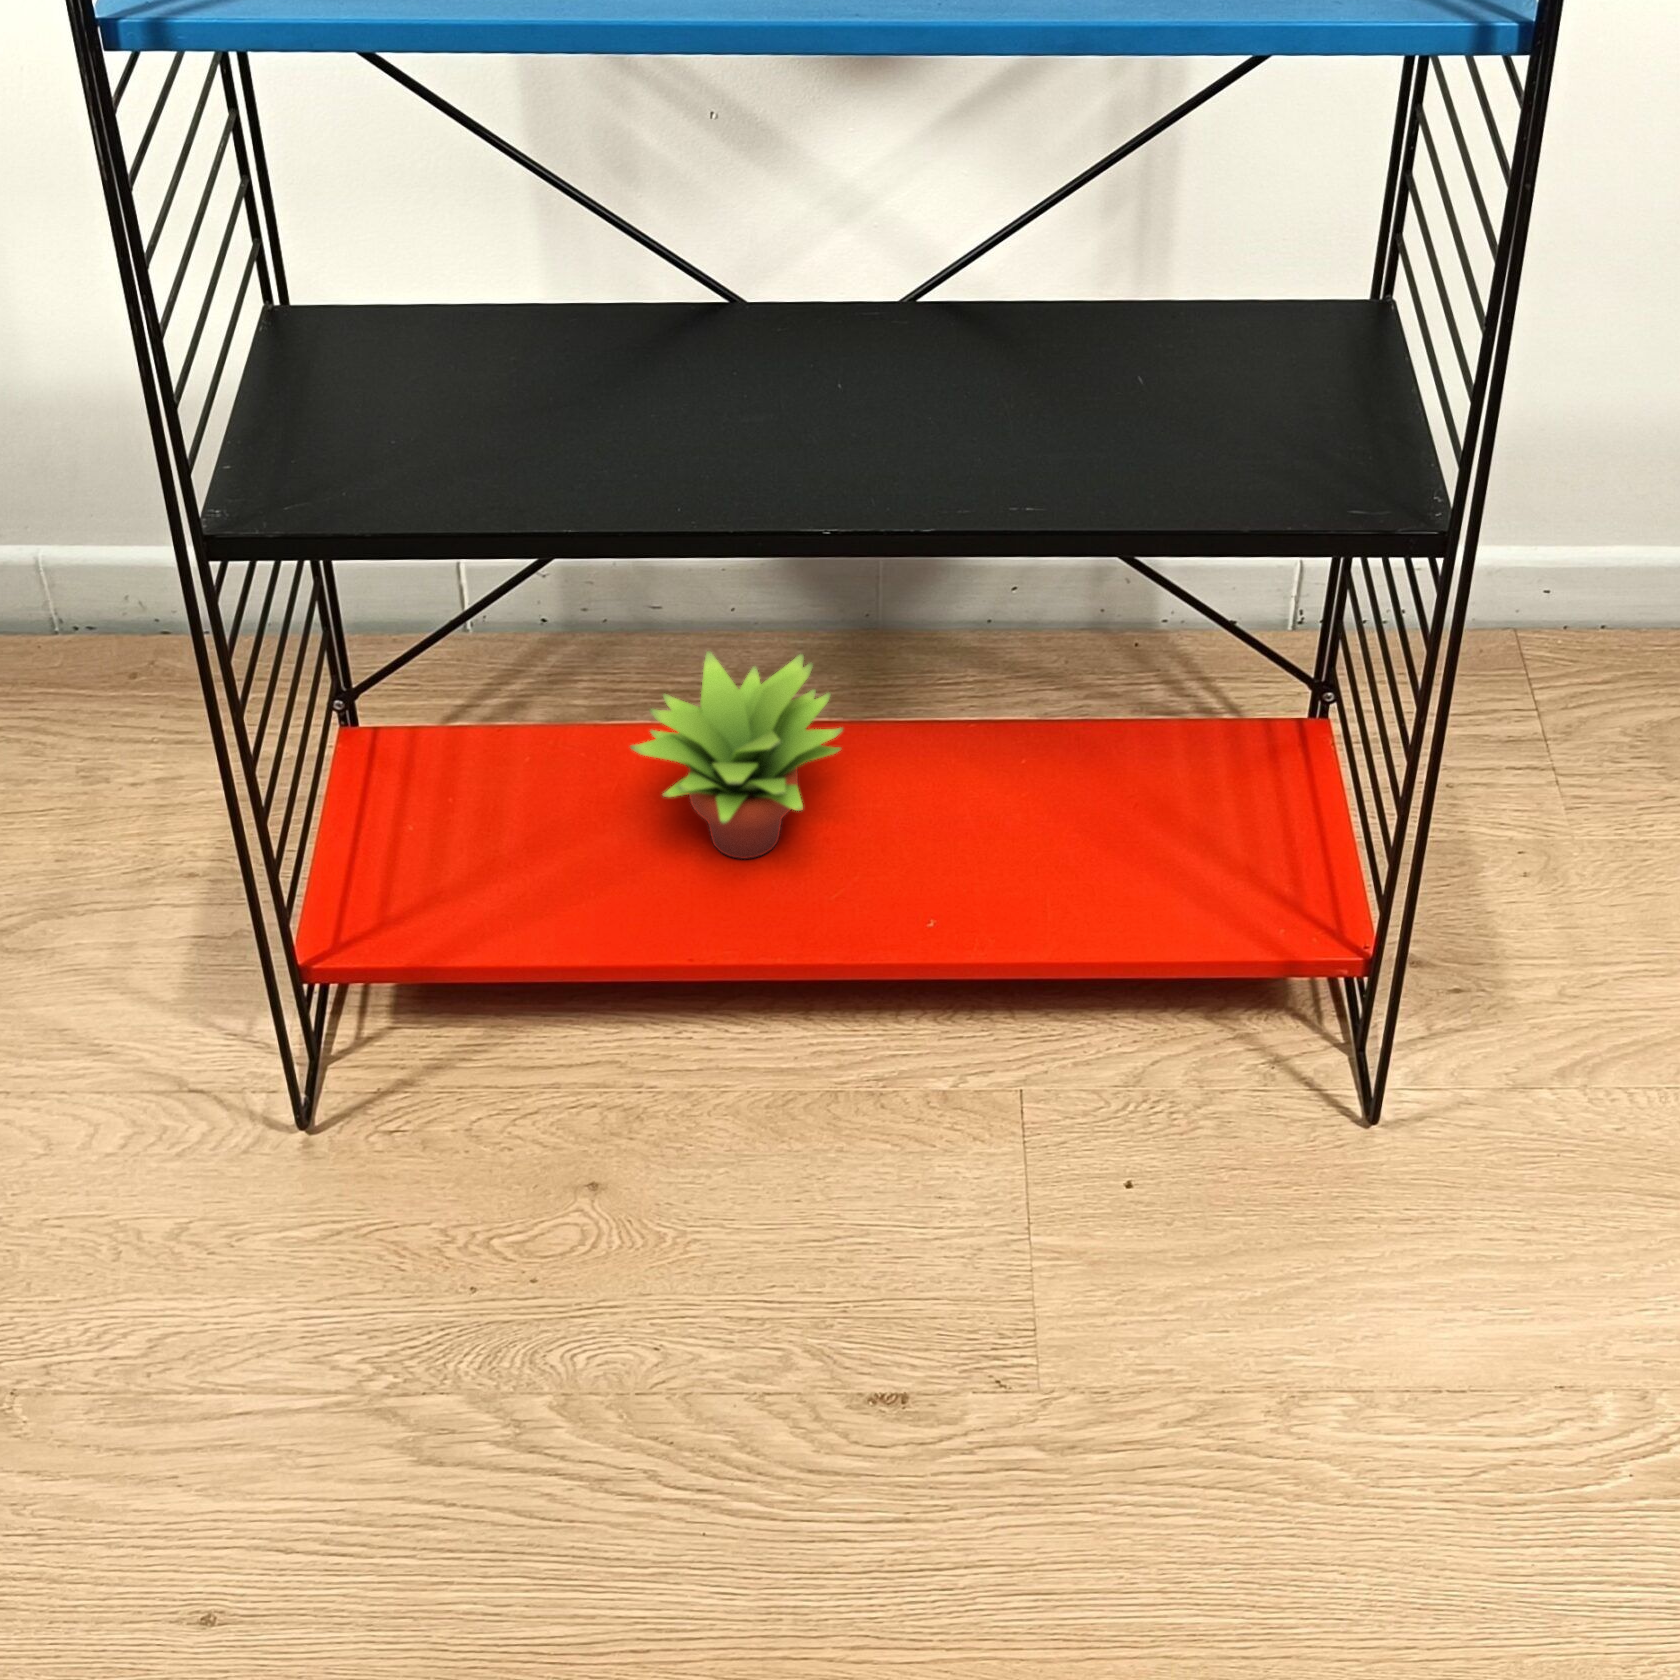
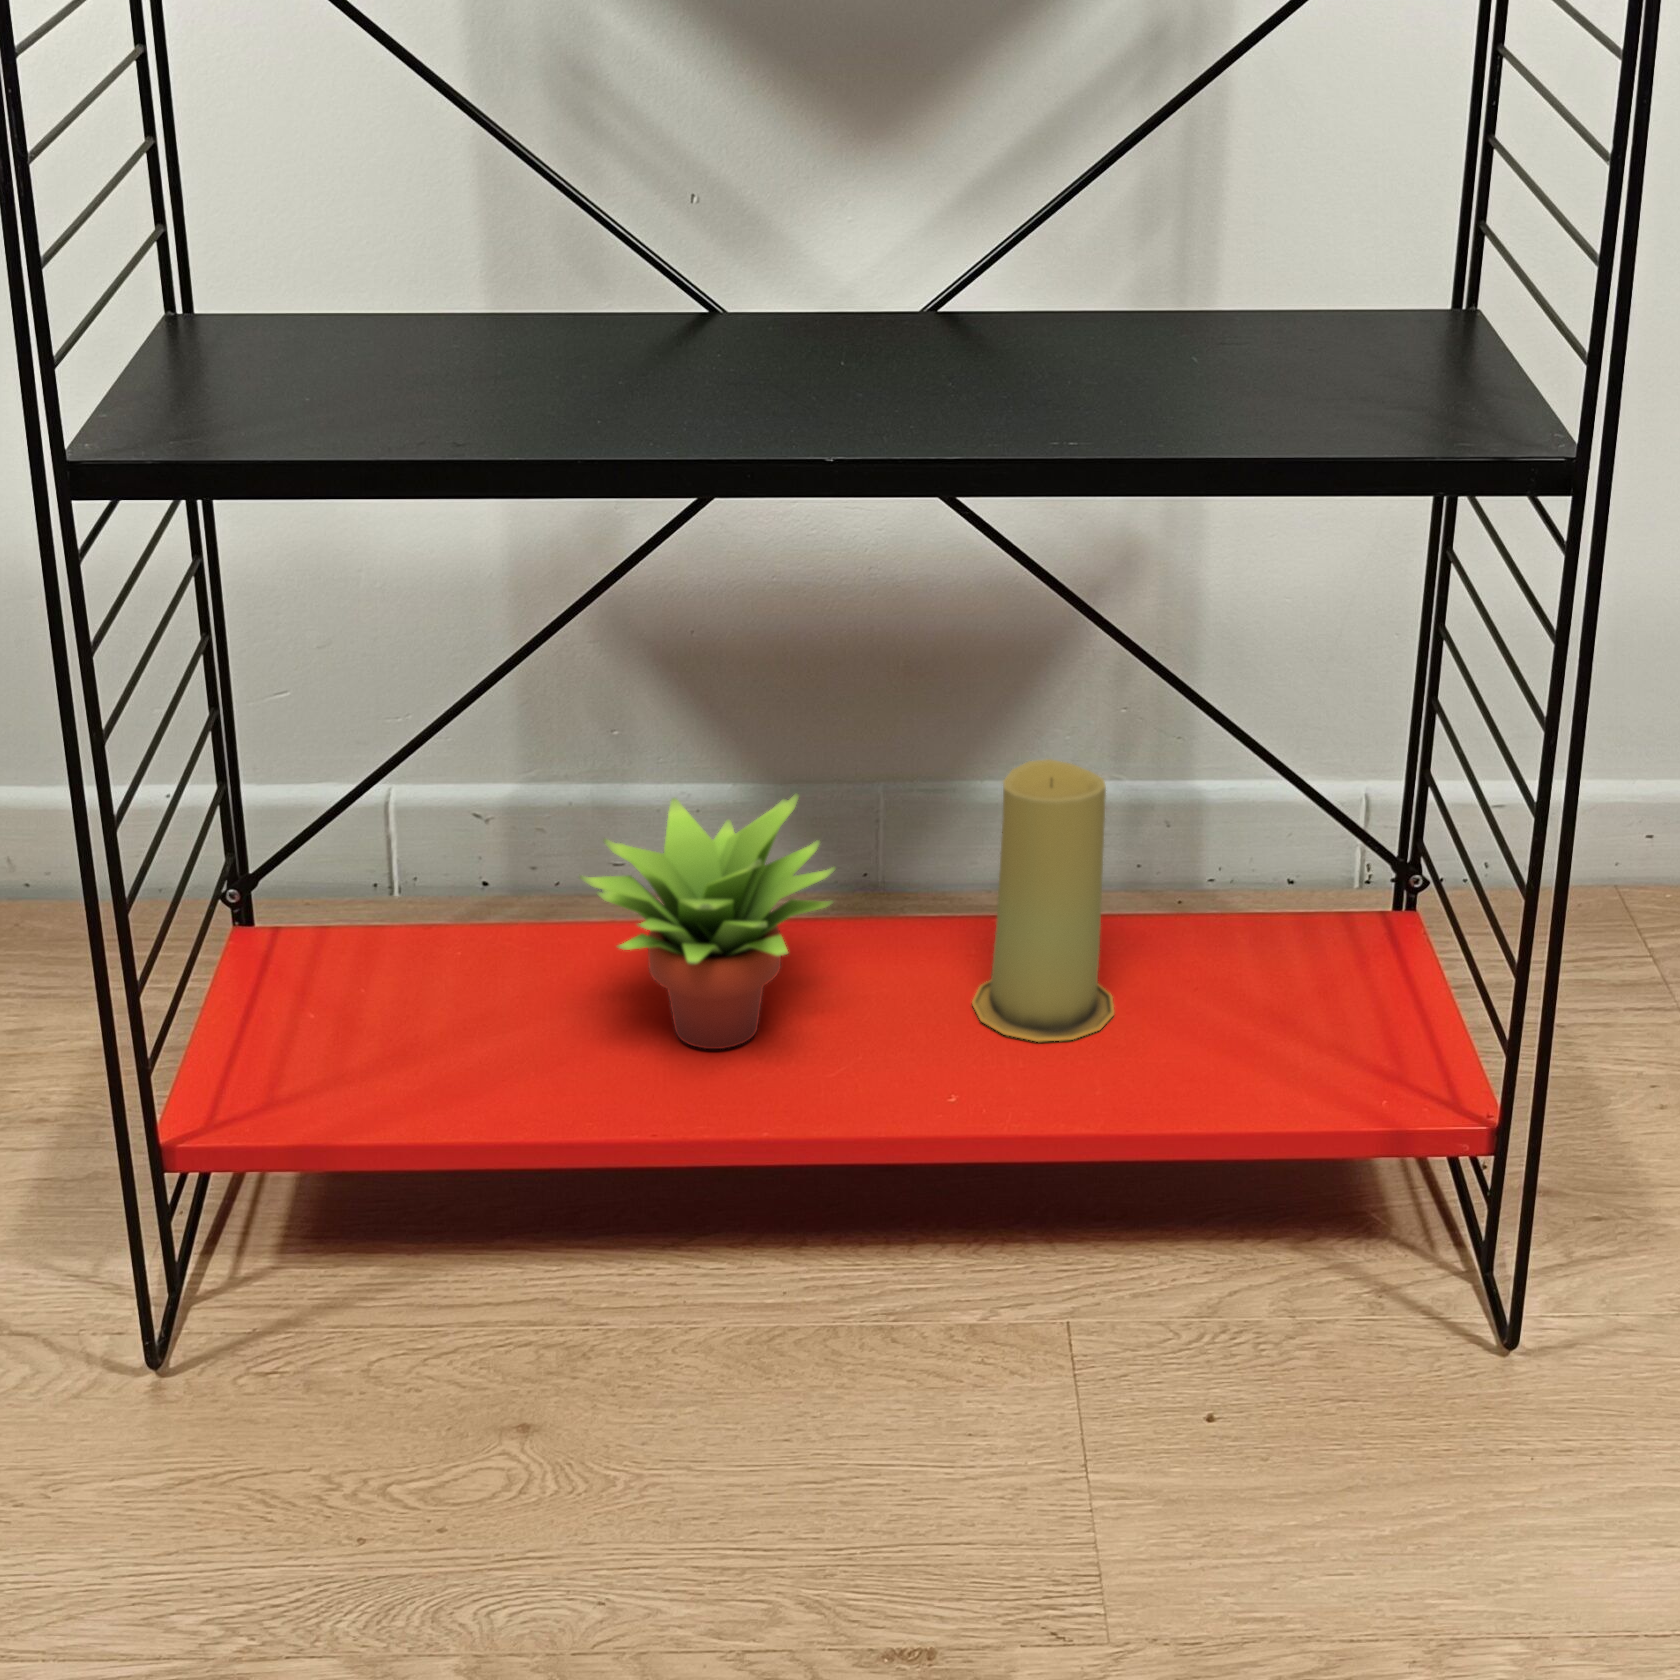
candle: none [956,629,1073,854] -> present [972,759,1114,1042]

